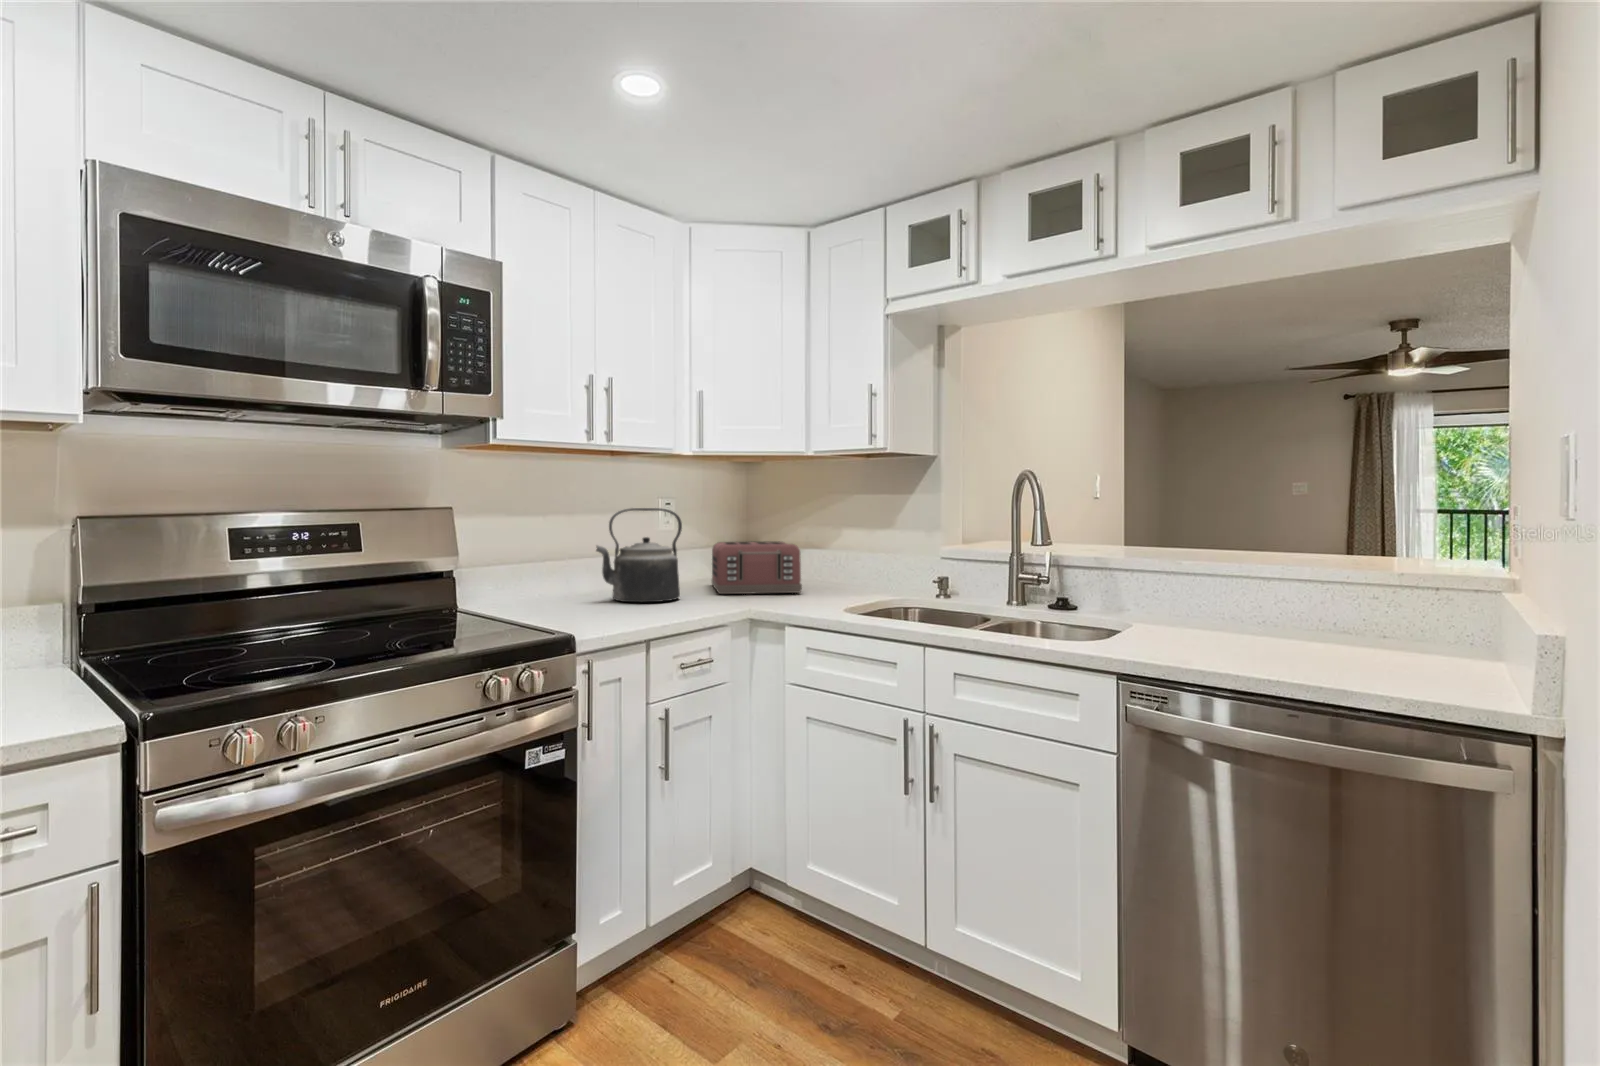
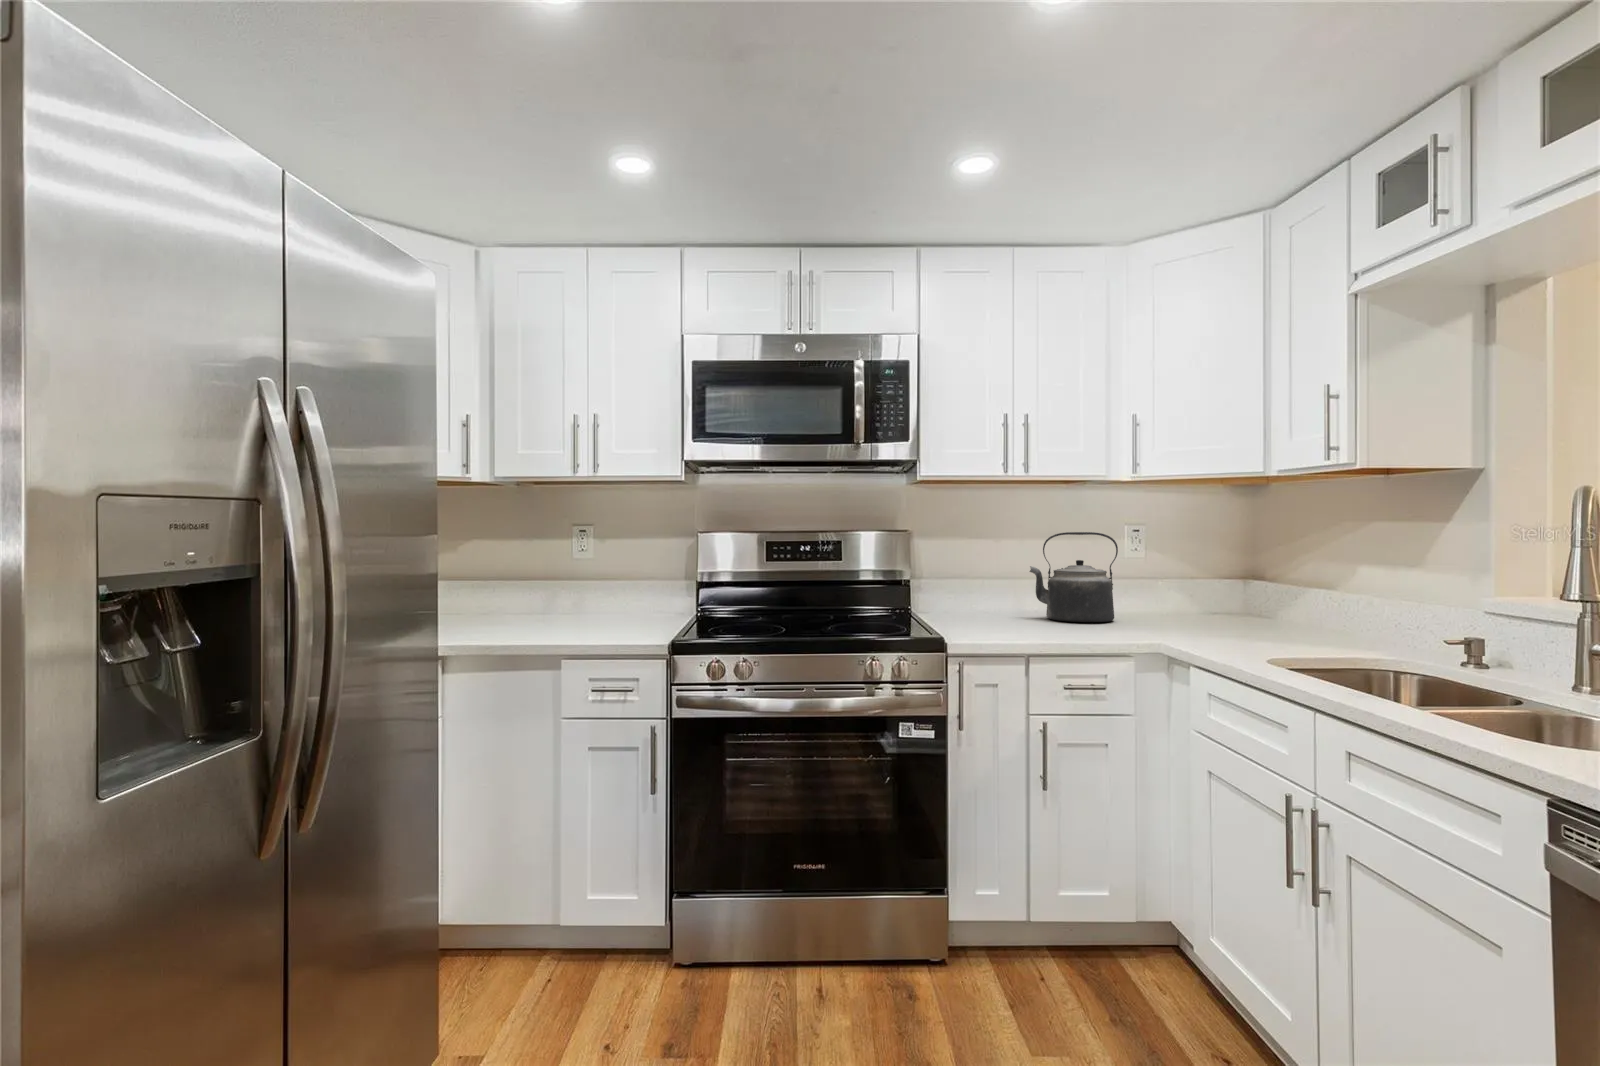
toaster: present [711,541,802,594] -> none [1162,568,1280,628]

